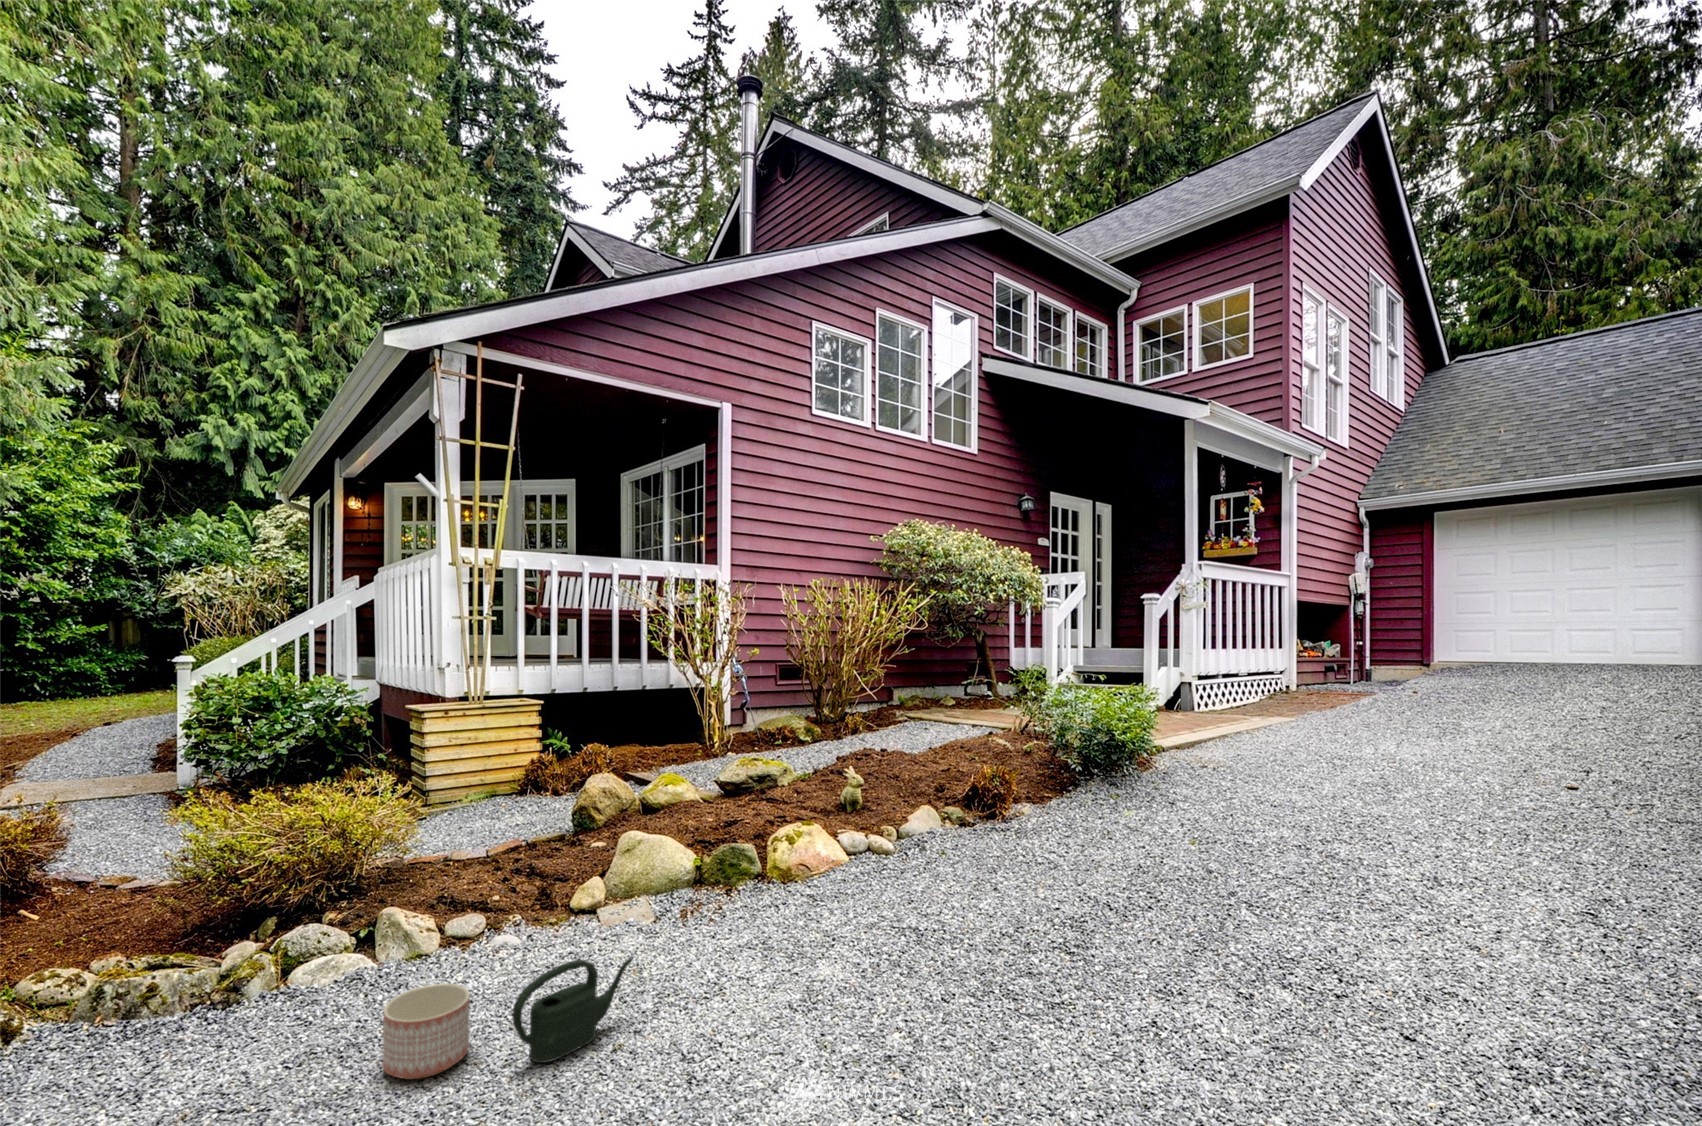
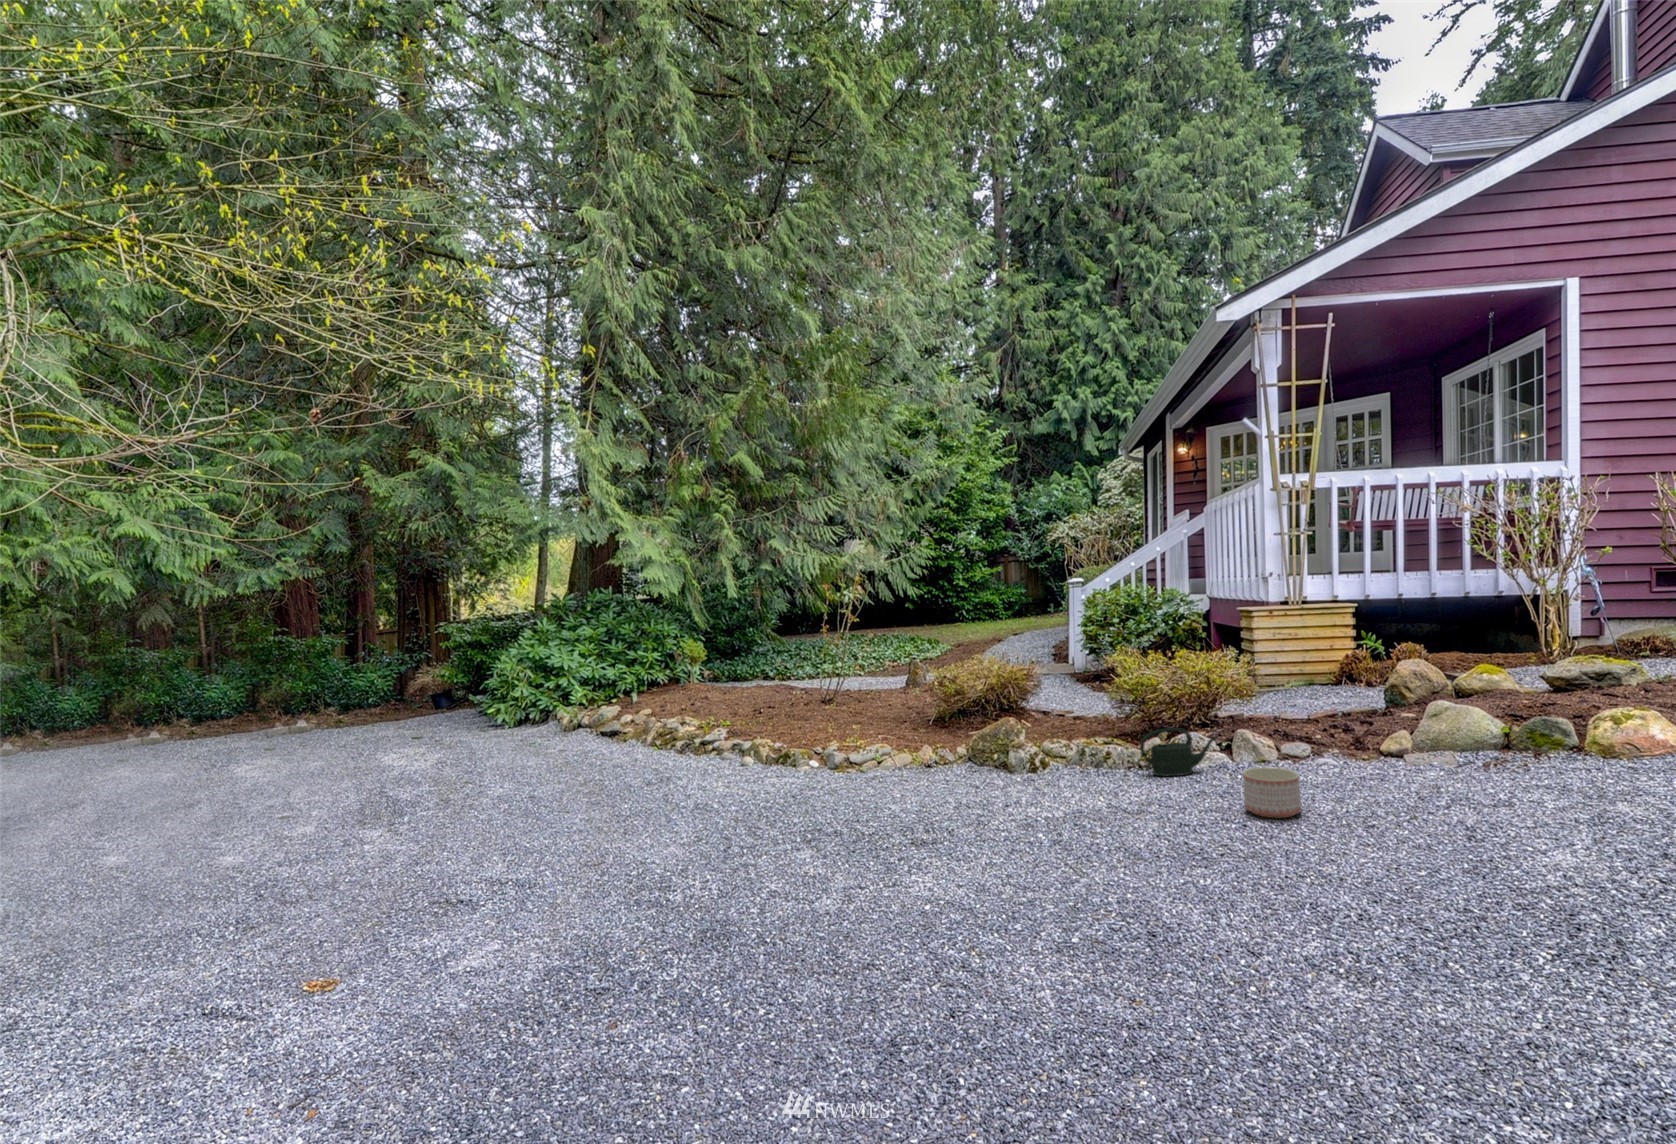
watering can: present [512,958,633,1063] -> present [1140,728,1217,776]

